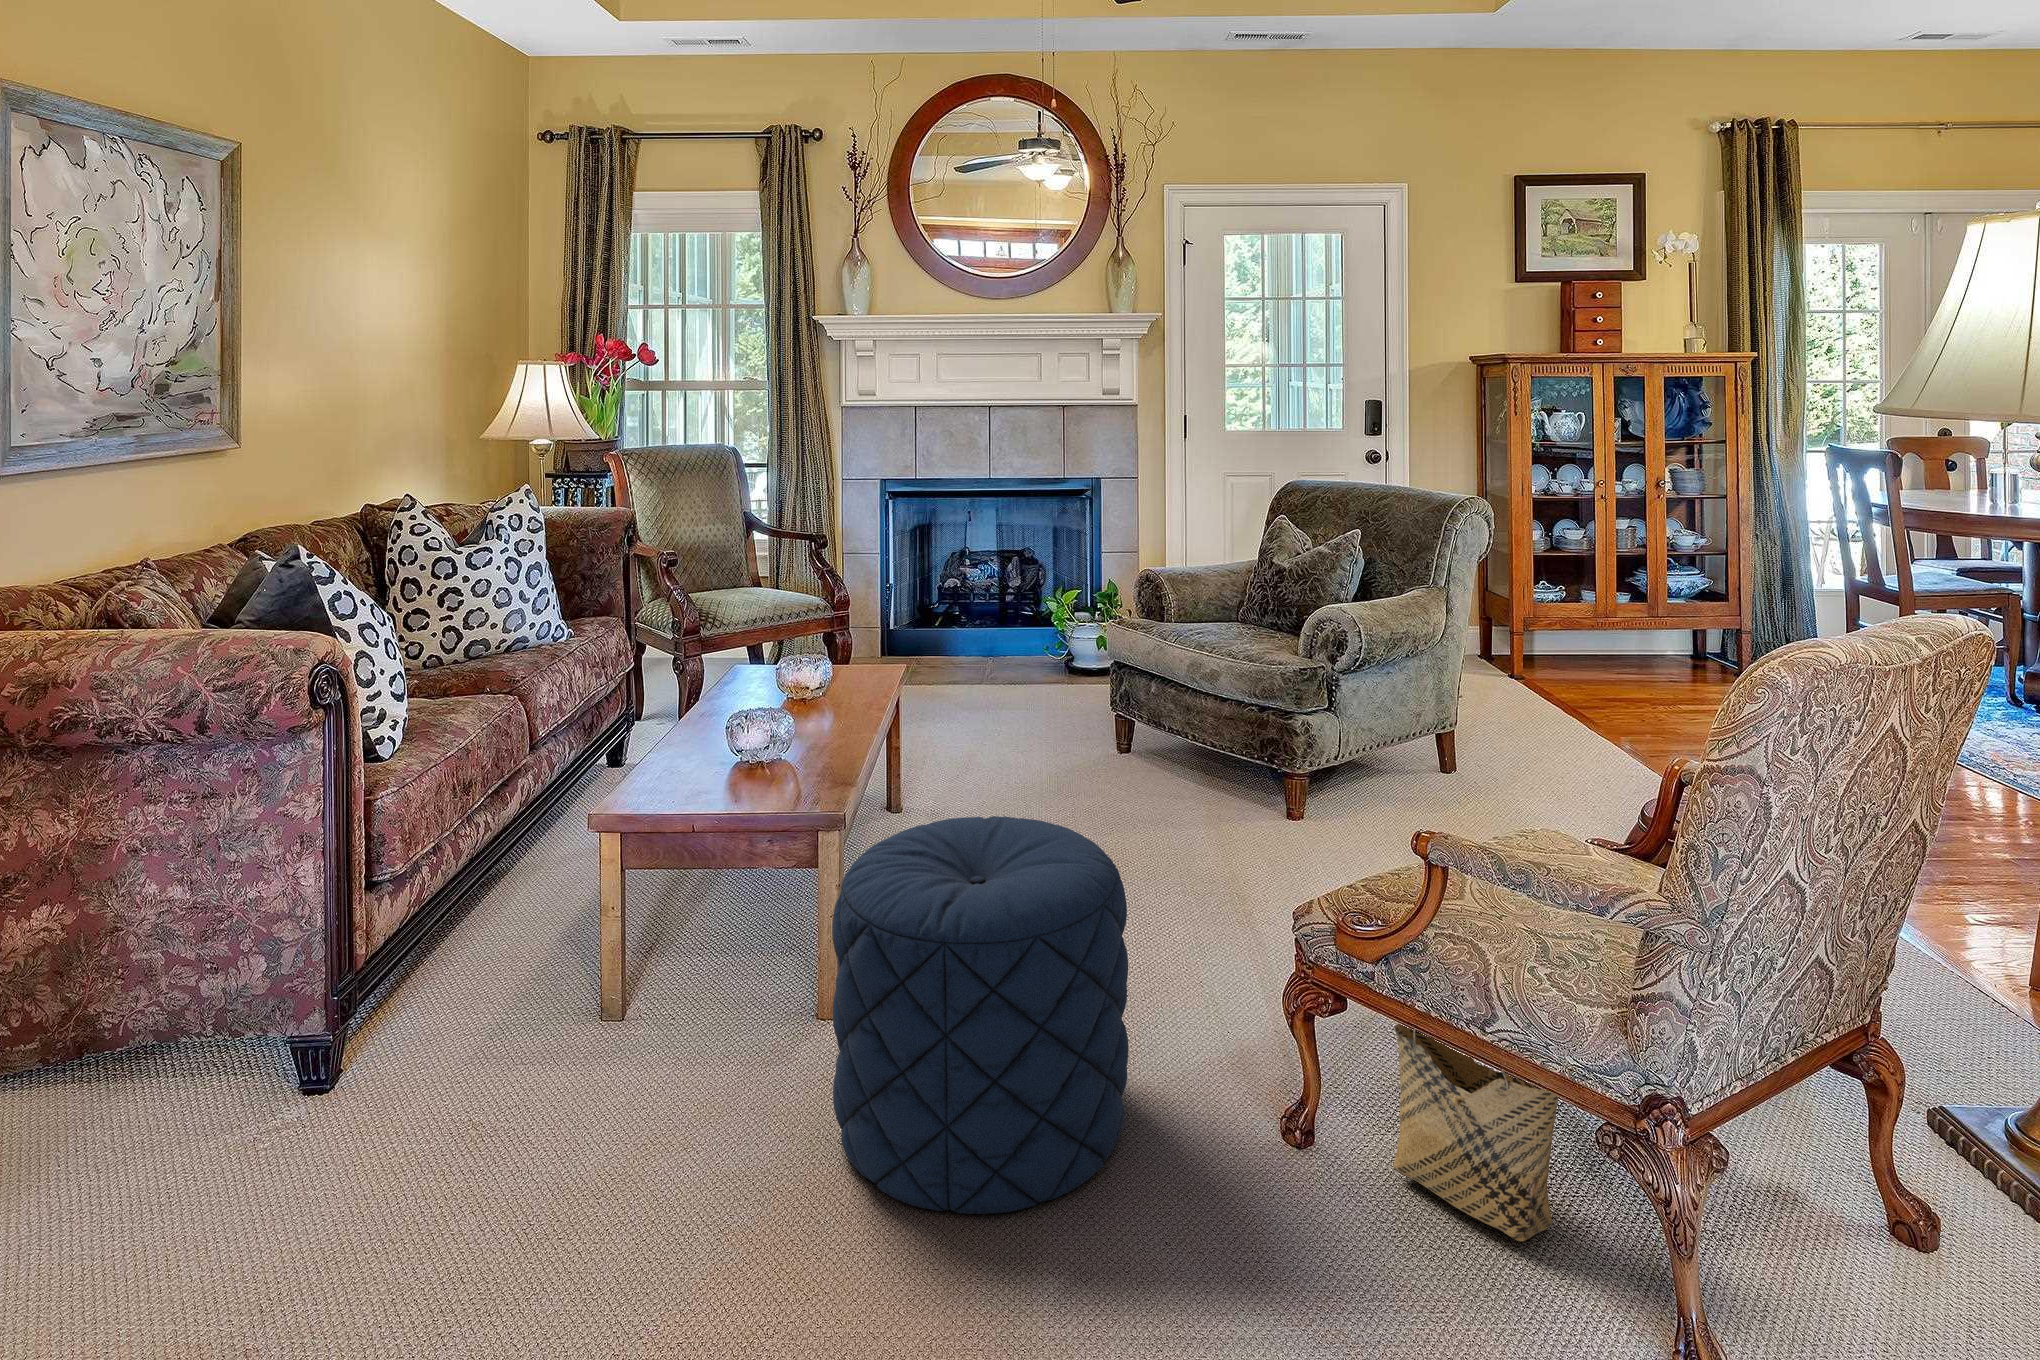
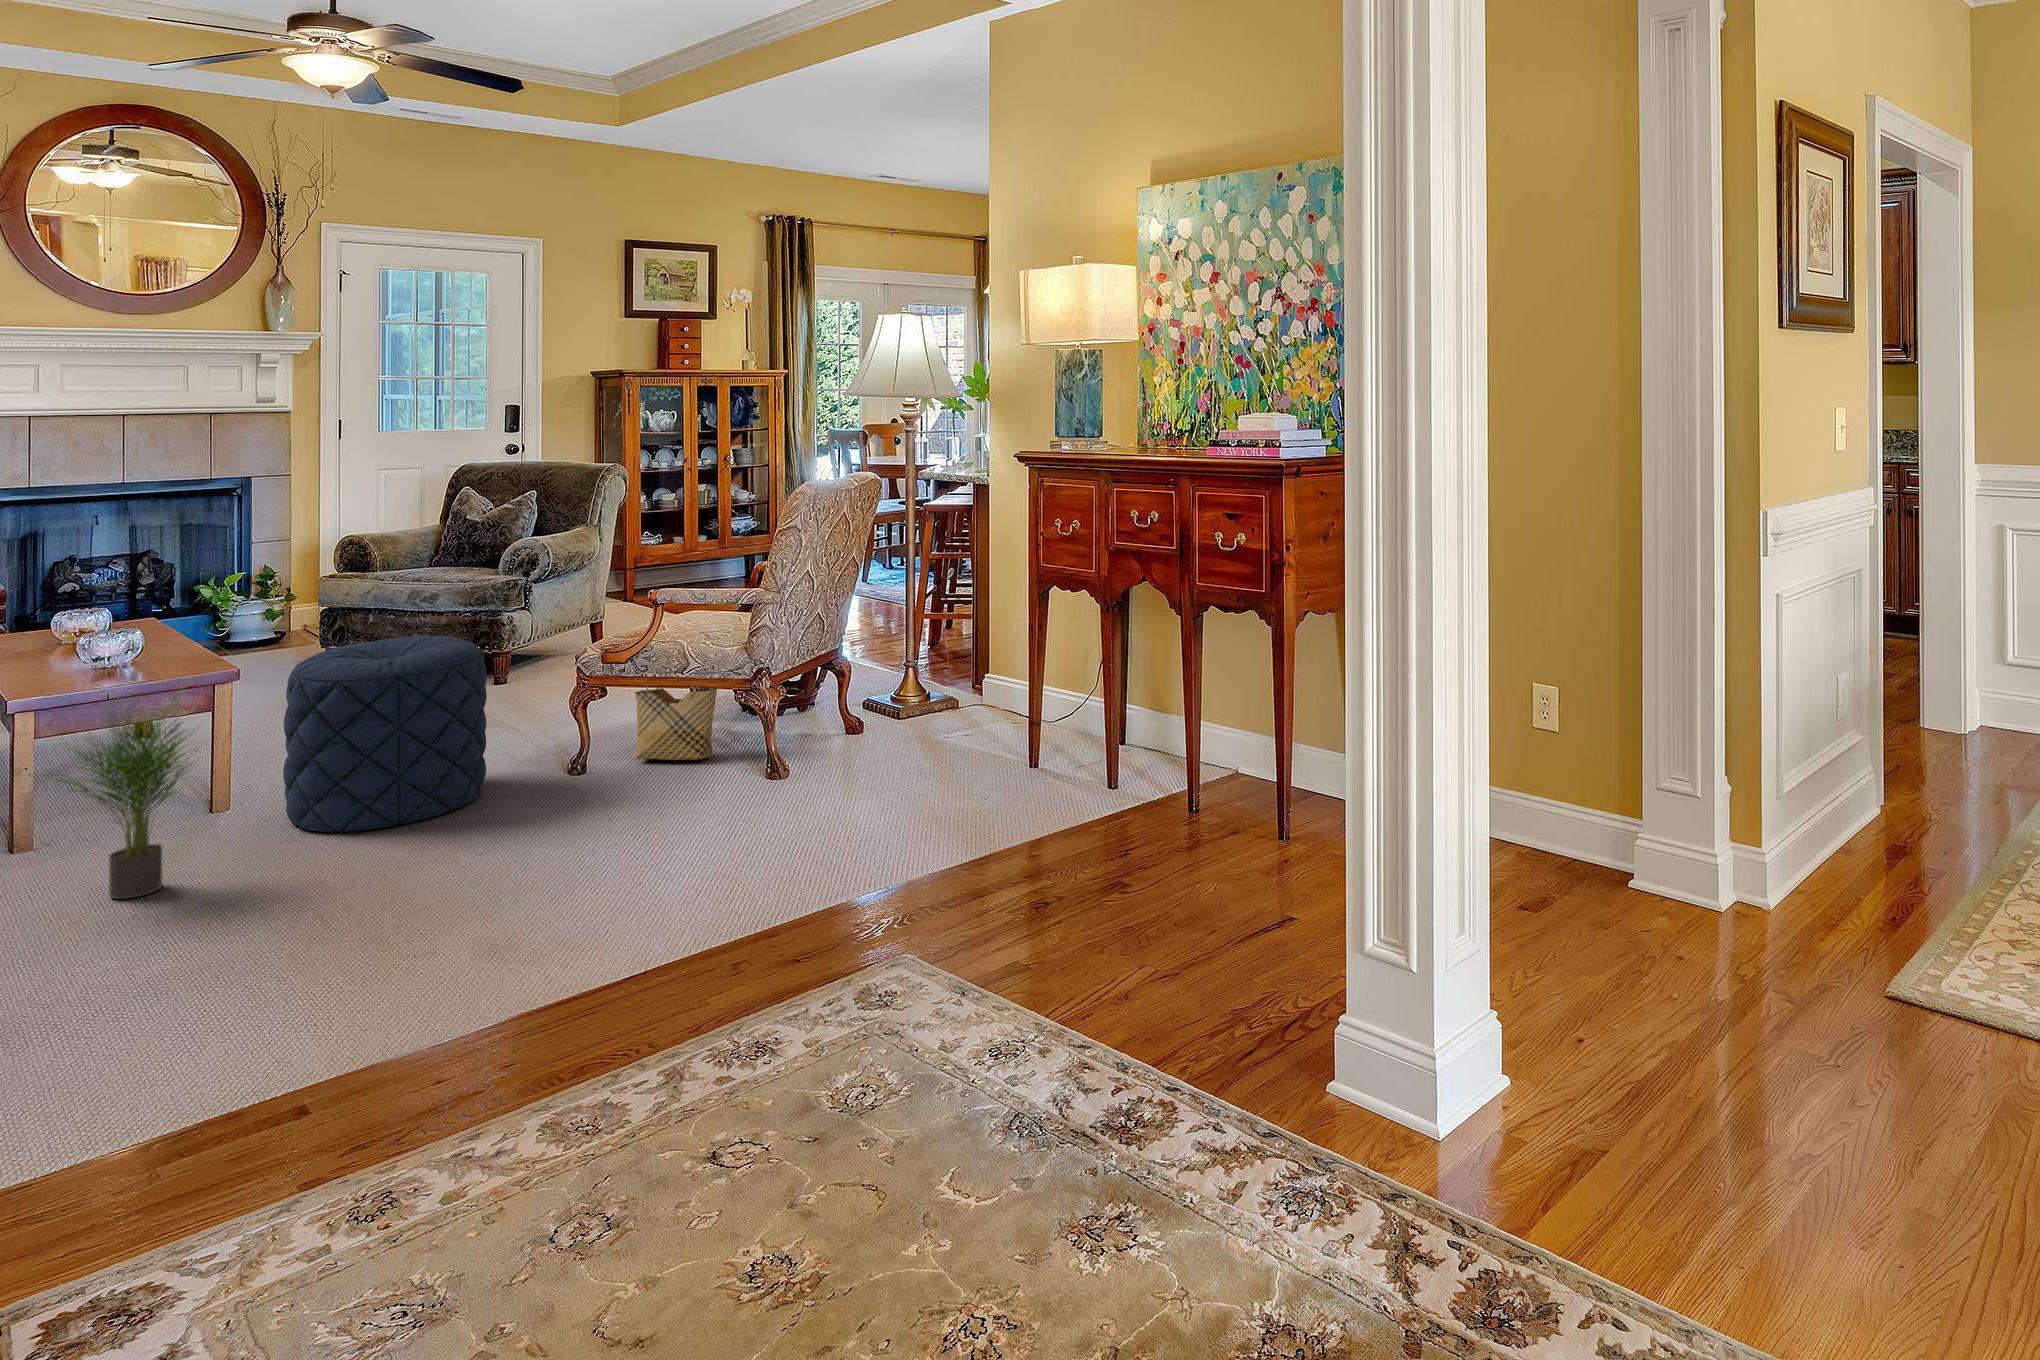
potted plant: none [428,885,665,1253] -> present [40,698,202,899]

